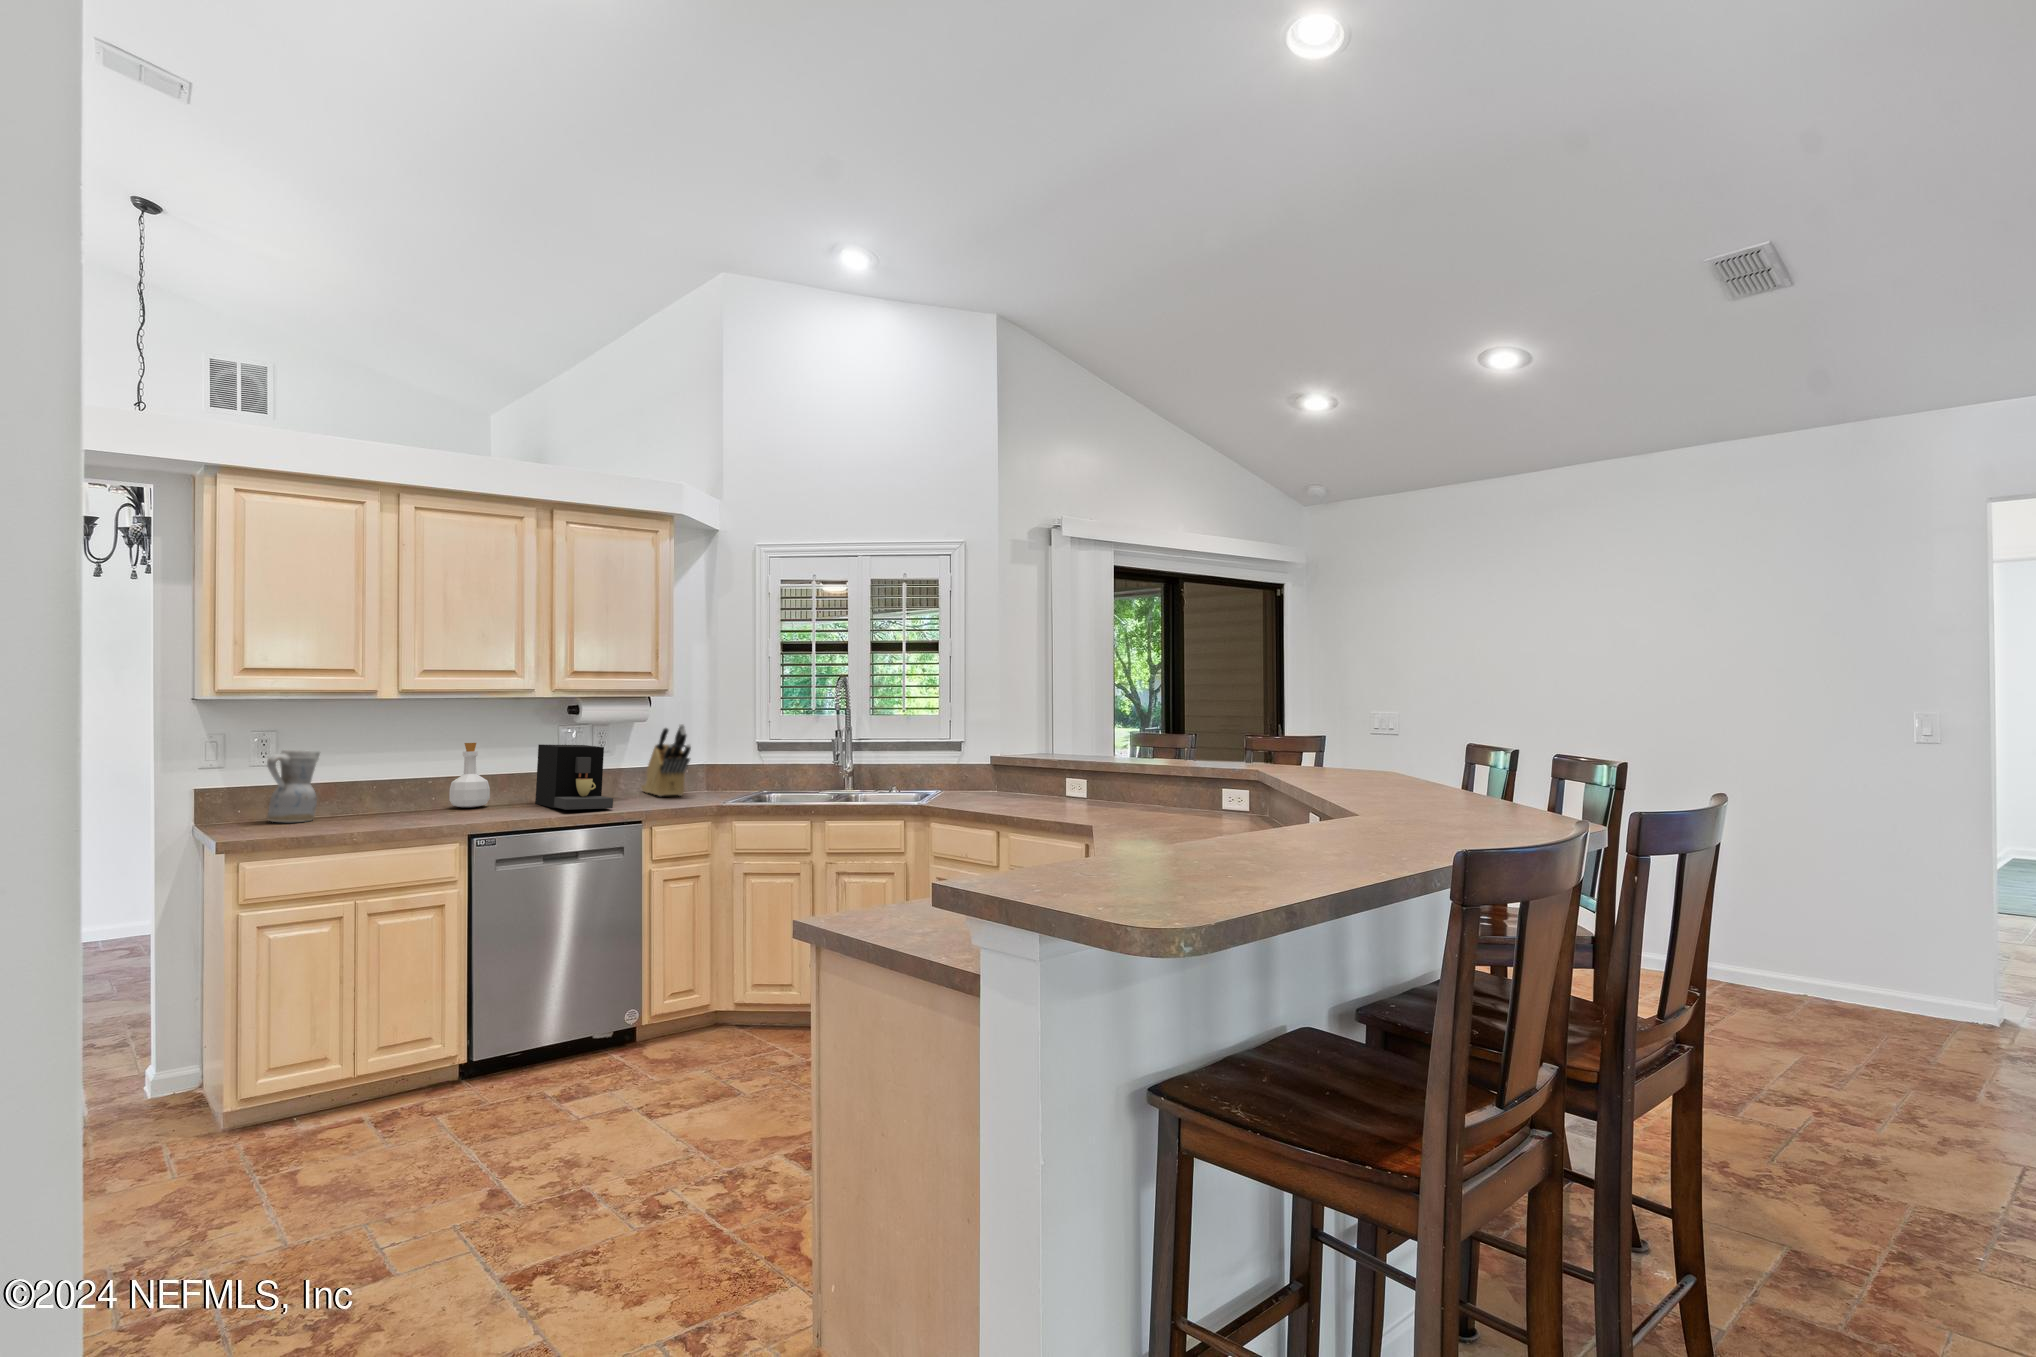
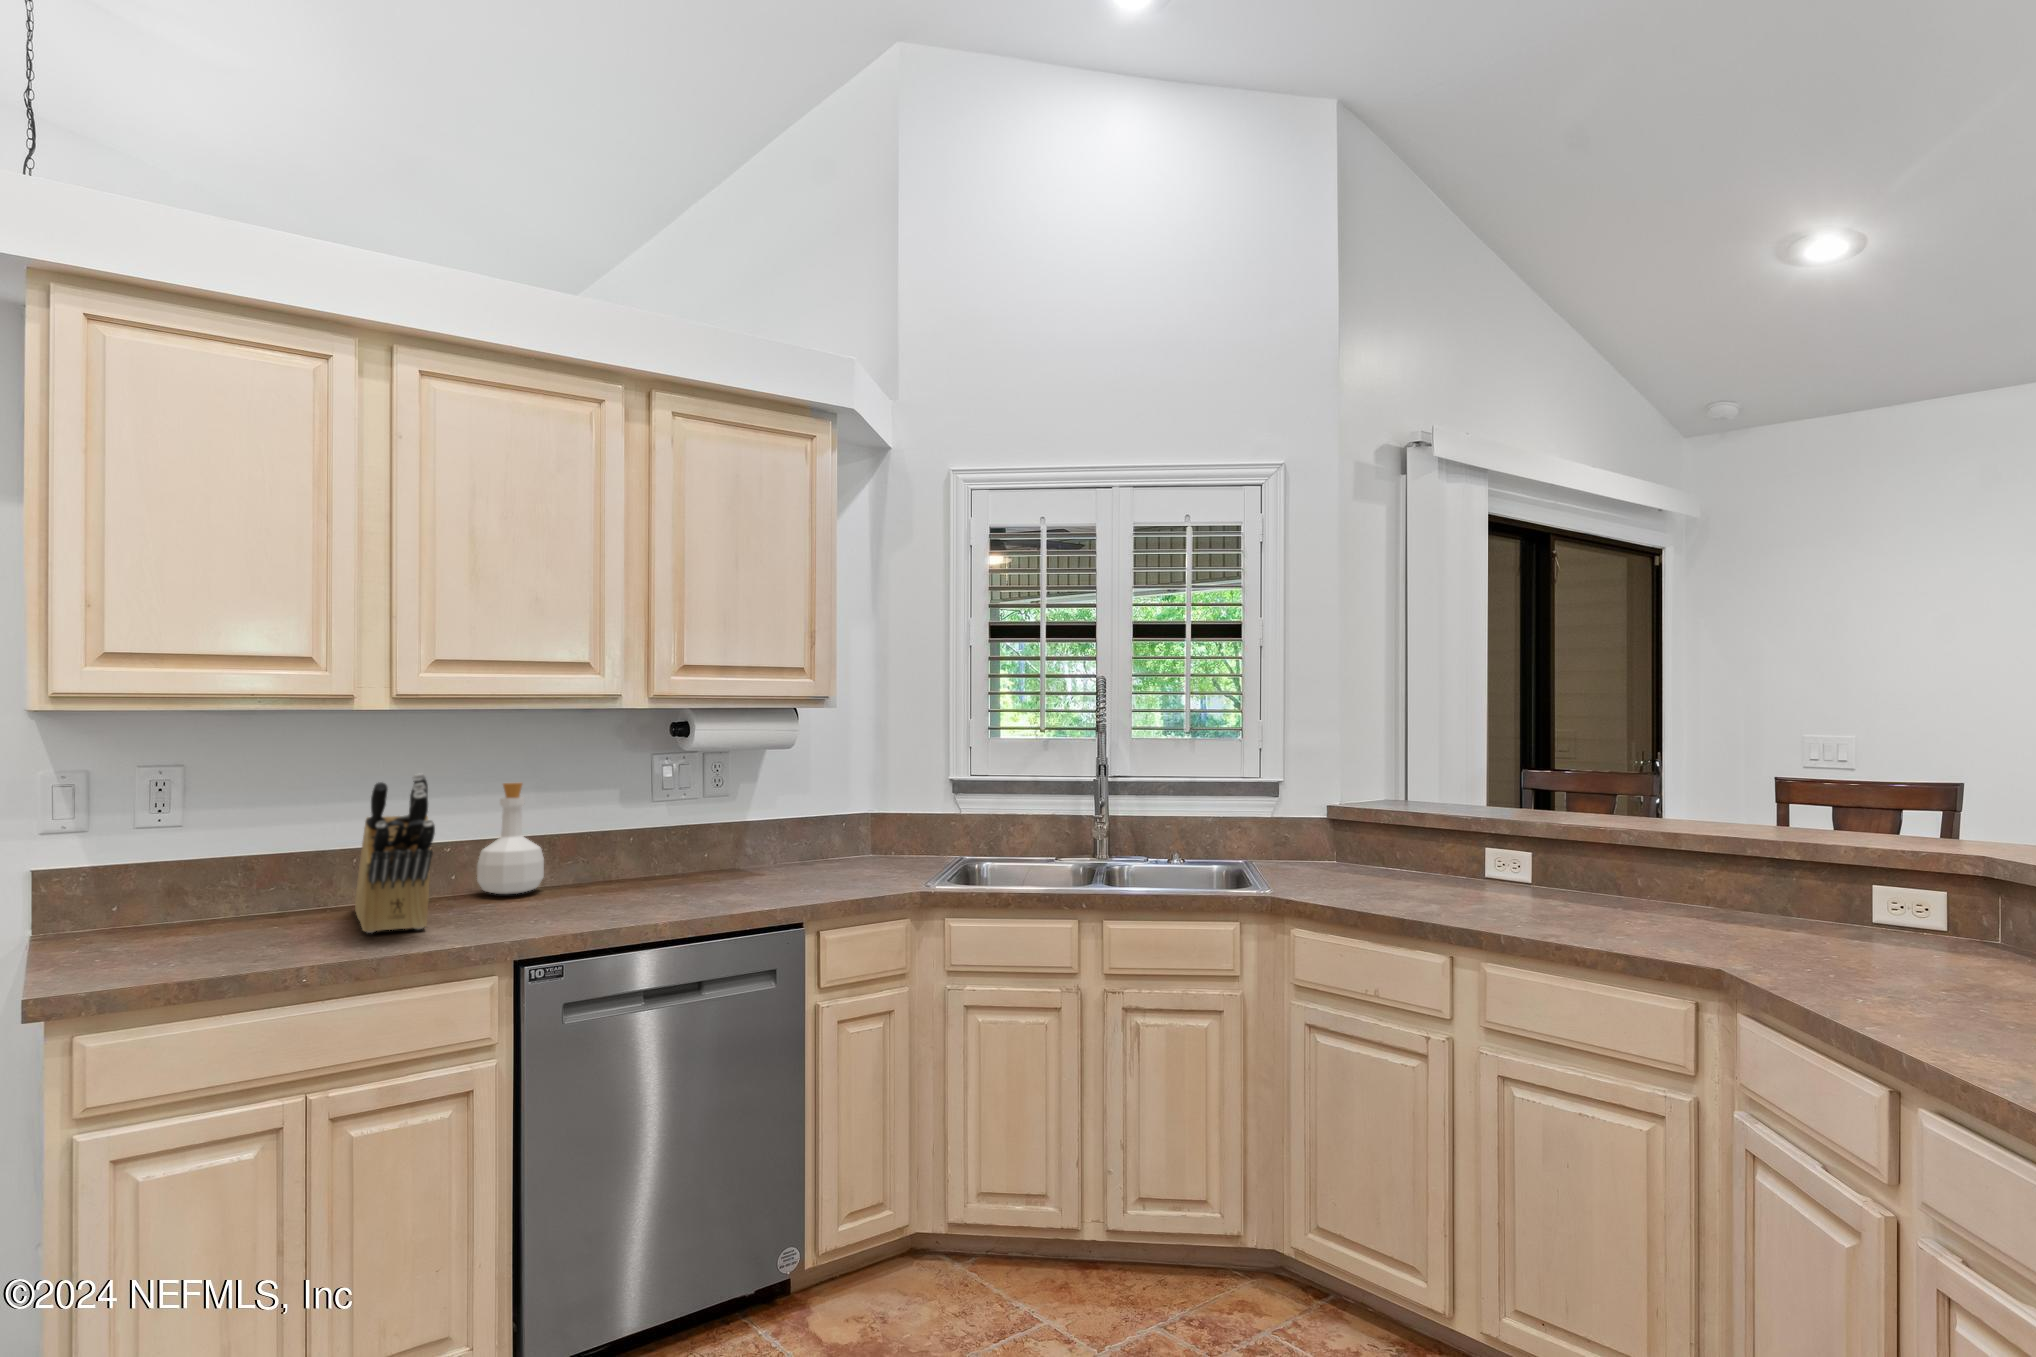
knife block: present [641,724,691,796] -> present [355,774,435,933]
coffee maker: present [535,745,613,810] -> none [617,785,753,904]
ceramic pitcher: present [267,750,320,822] -> none [152,800,253,935]

